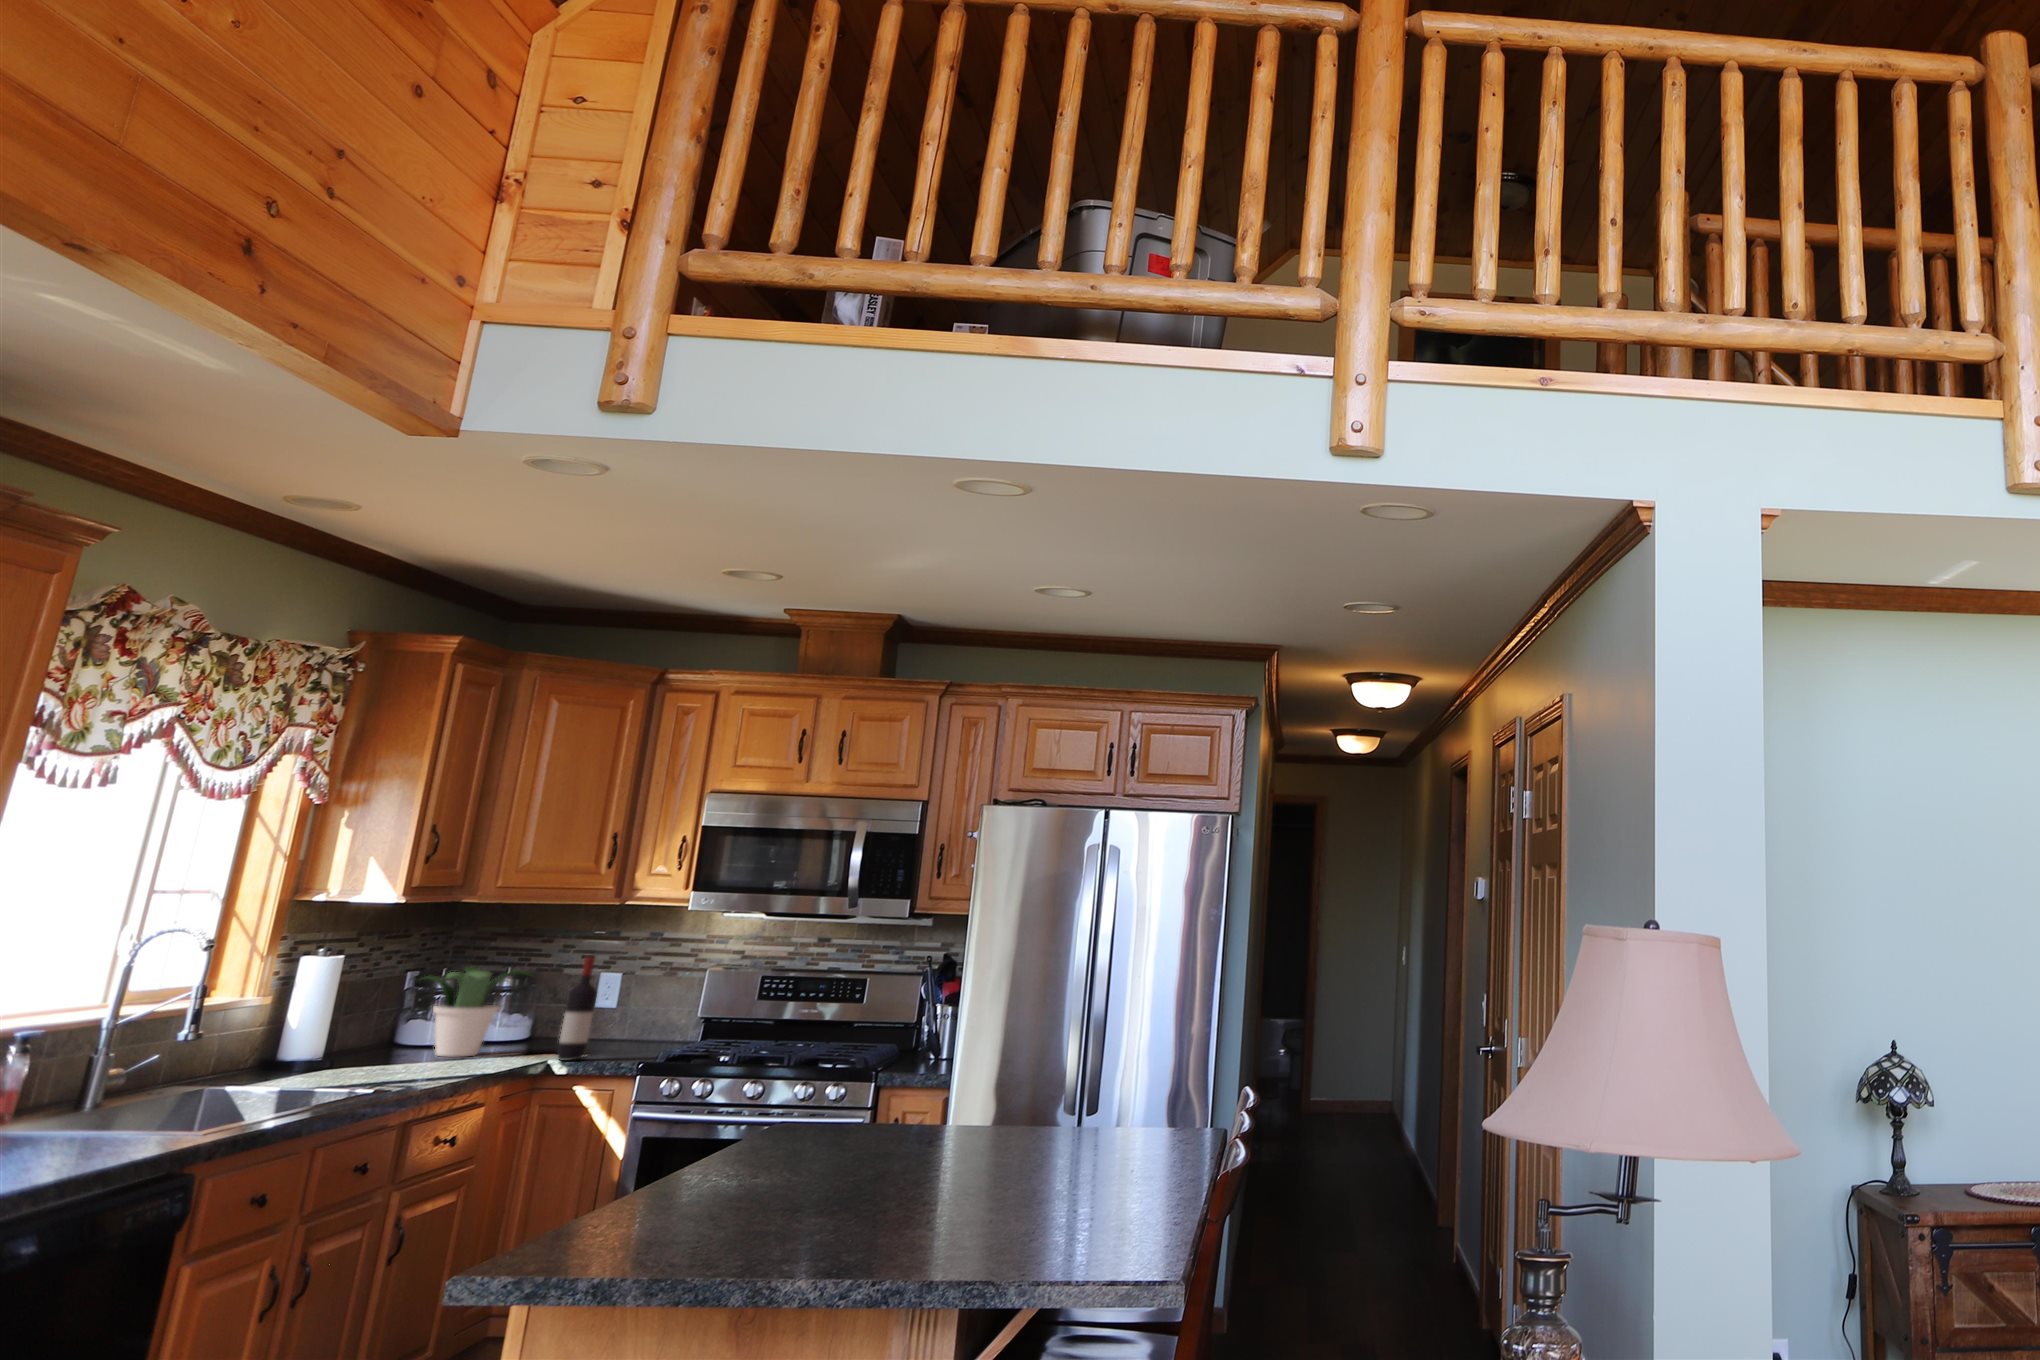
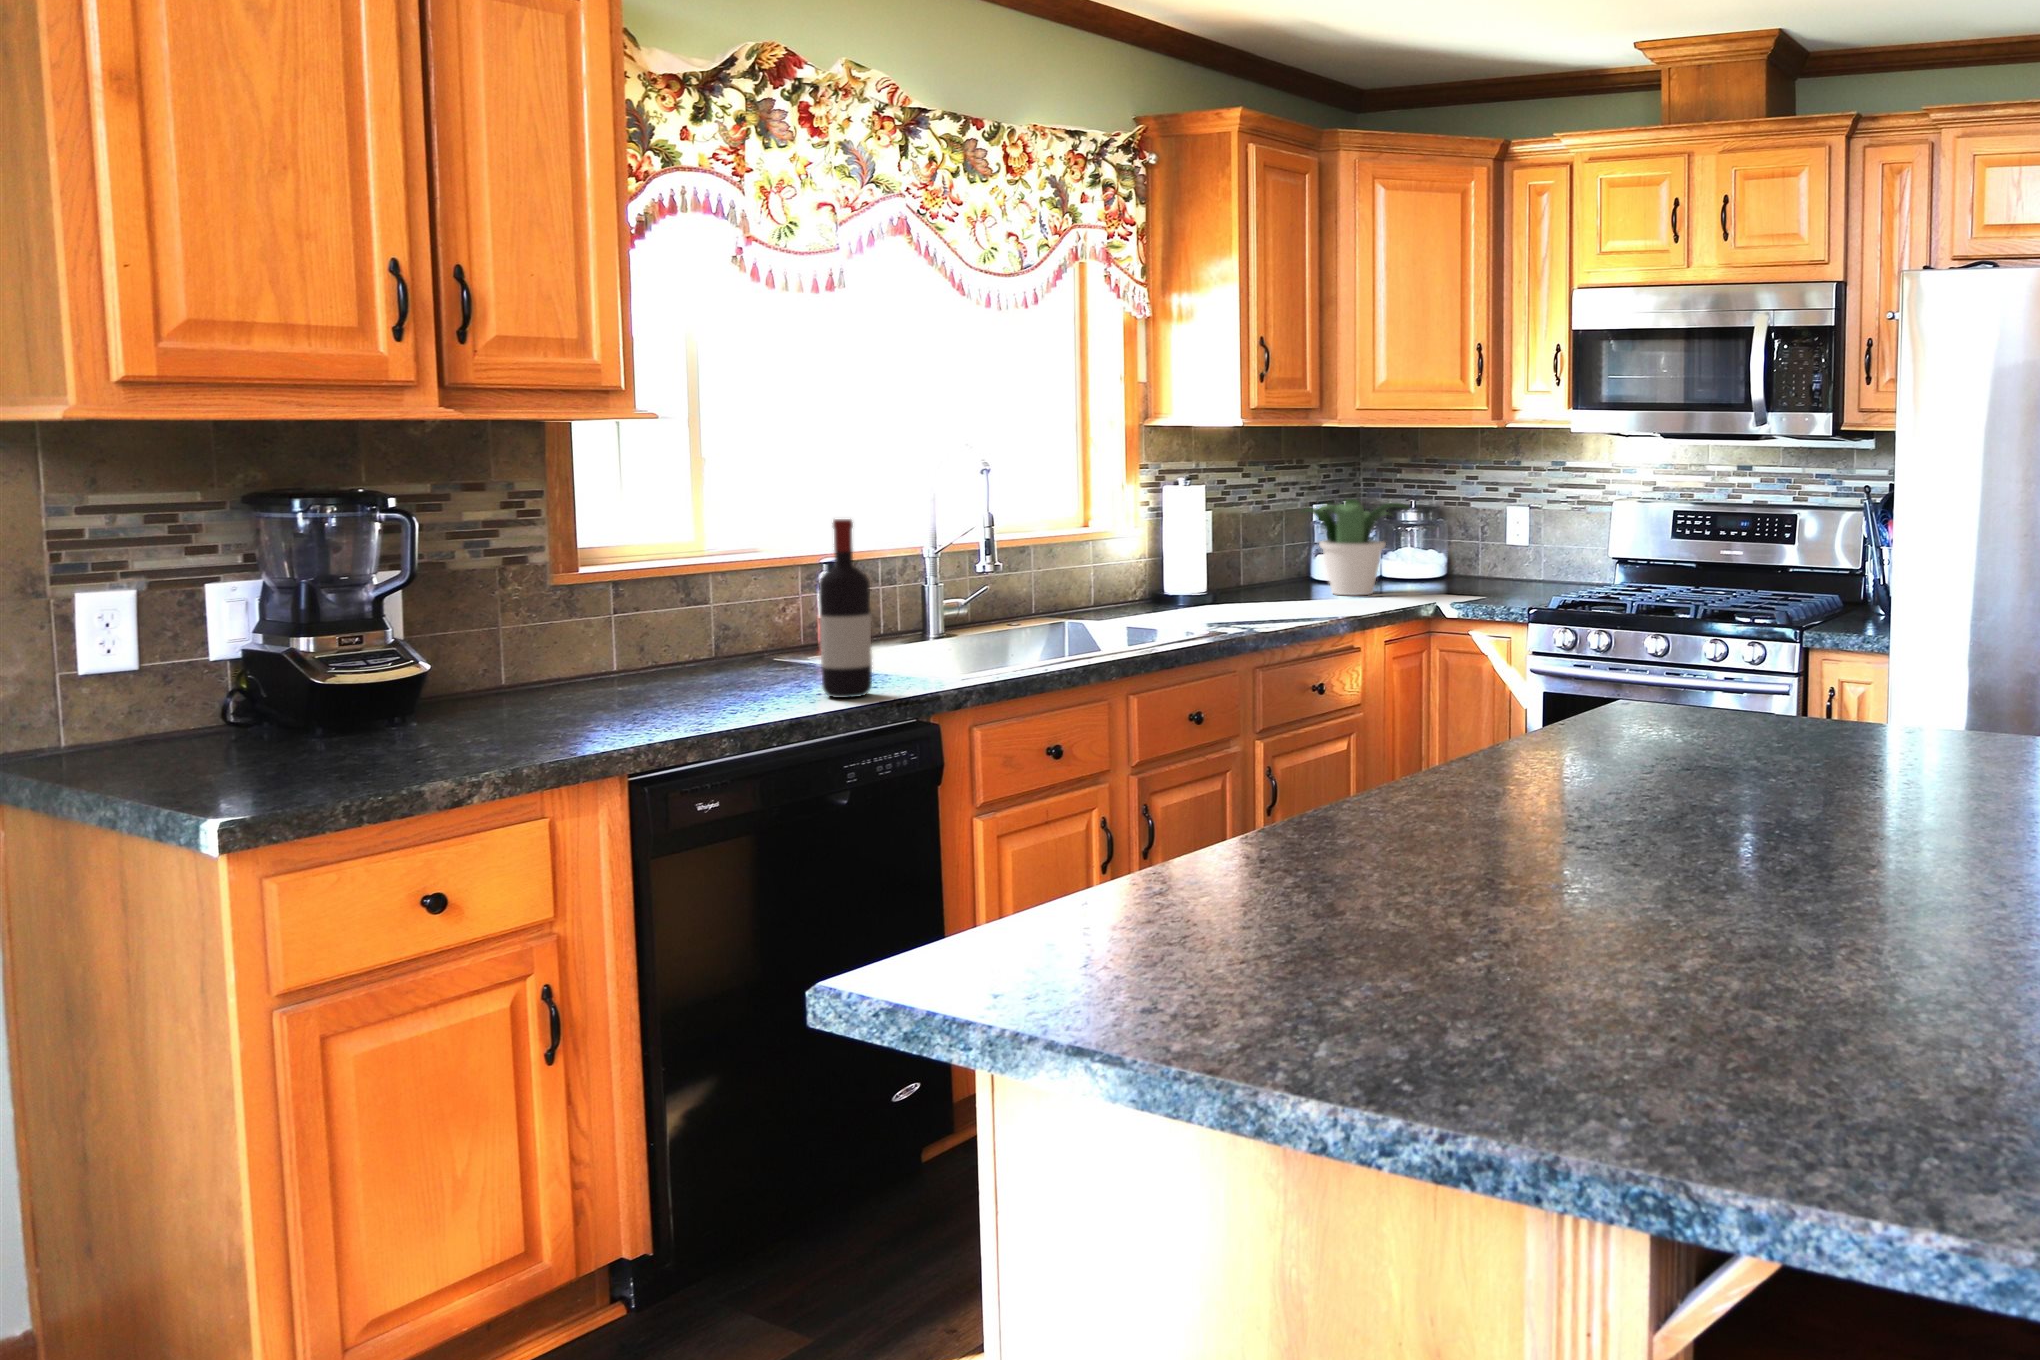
wine bottle: present [557,957,597,1061] -> present [819,519,872,698]

